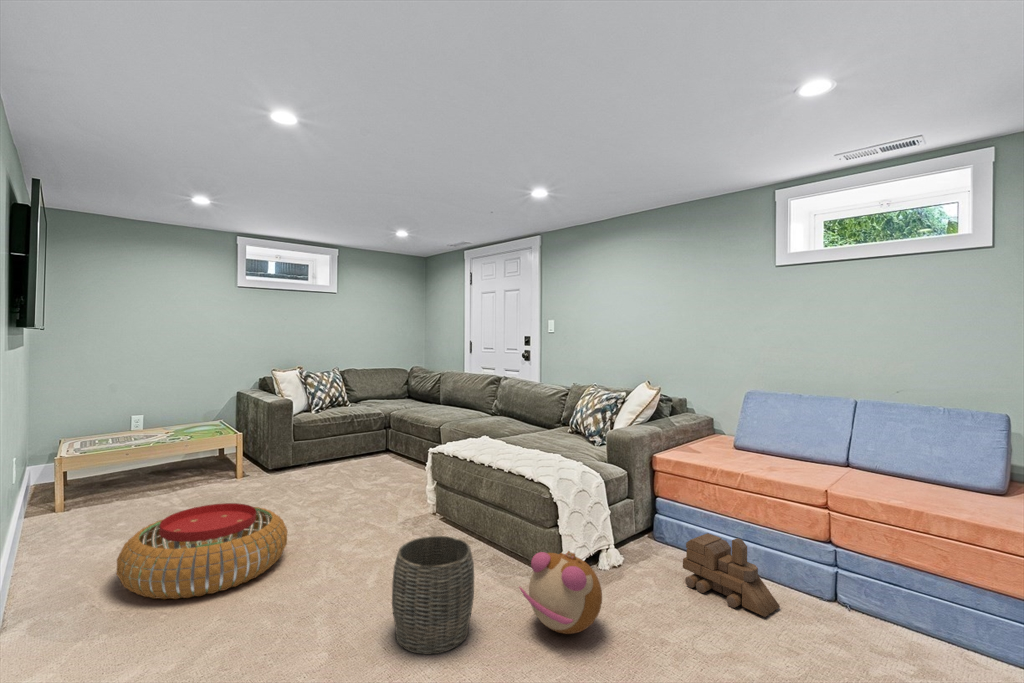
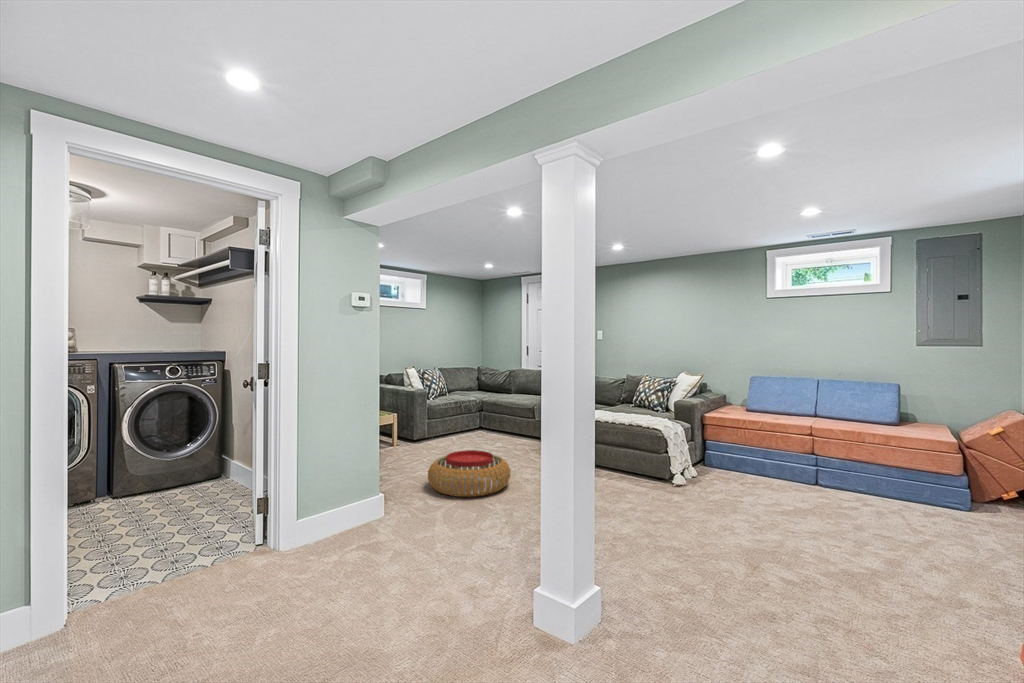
toy train: present [683,533,780,617] -> none [735,454,790,491]
woven basket: present [392,536,474,654] -> none [602,456,645,508]
plush toy: present [519,551,602,634] -> none [665,459,707,499]

